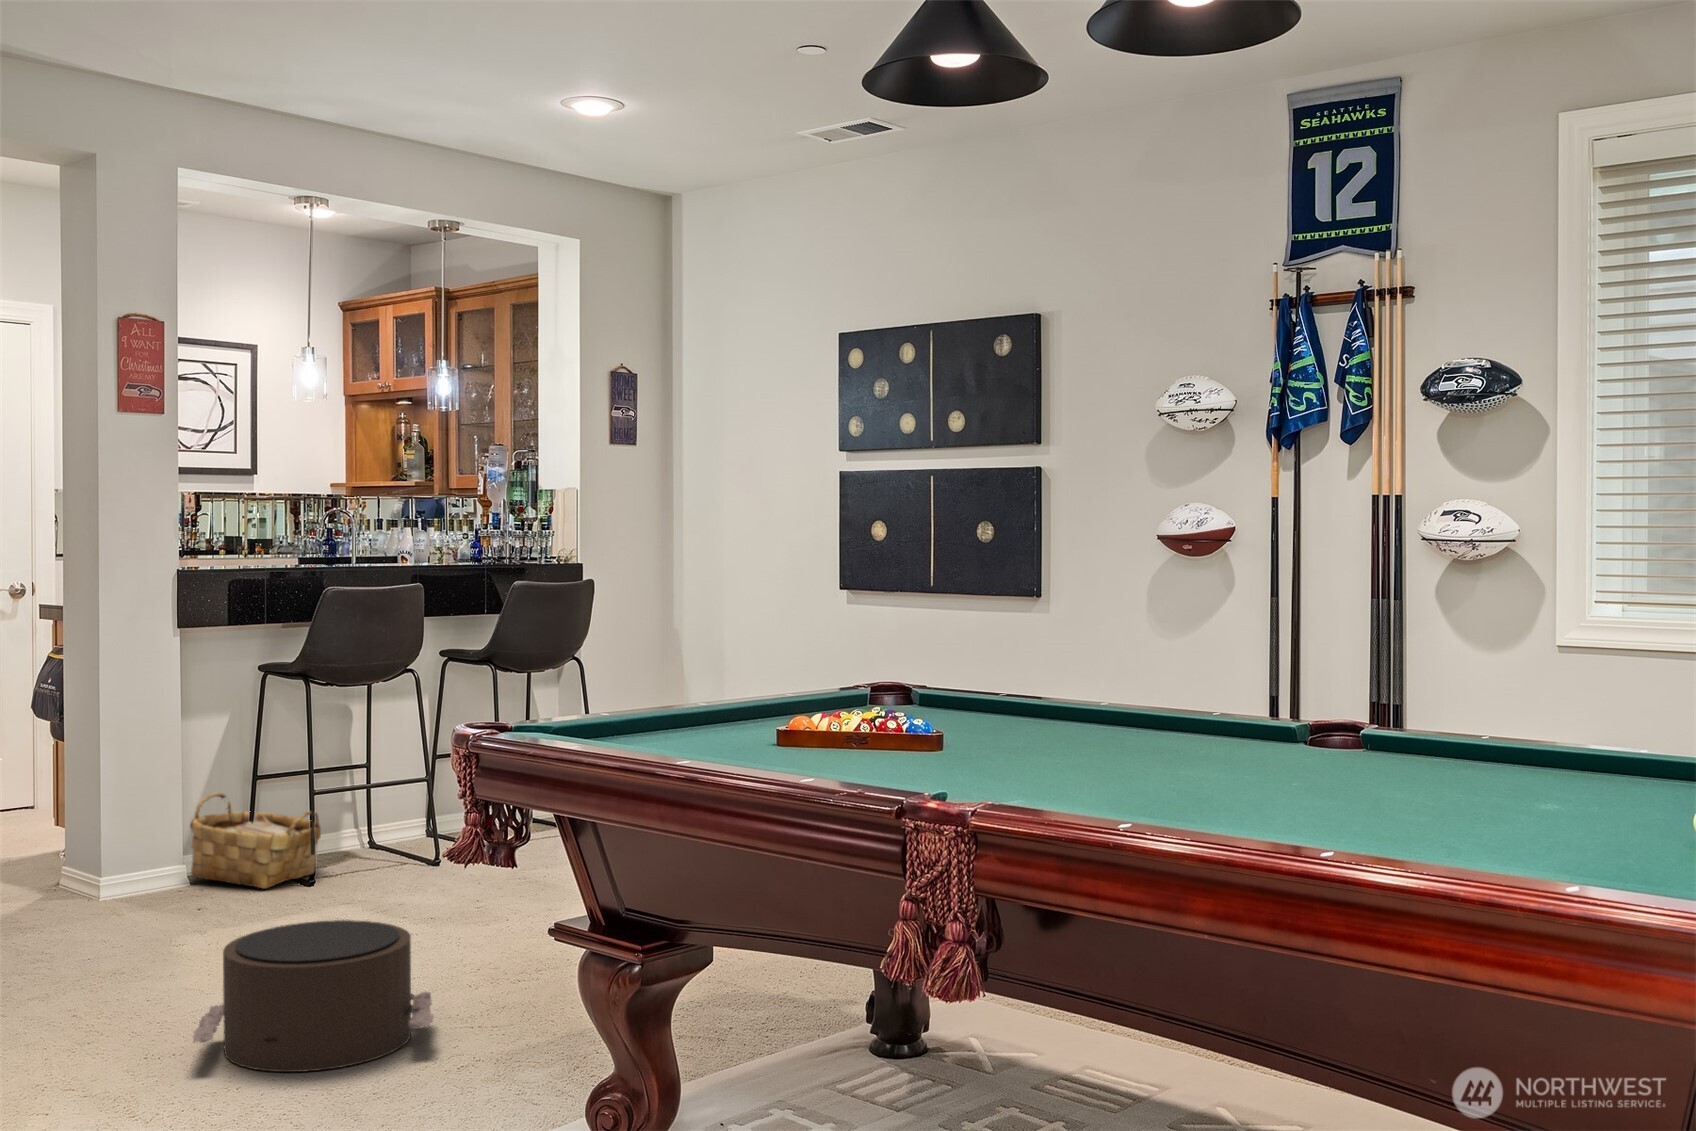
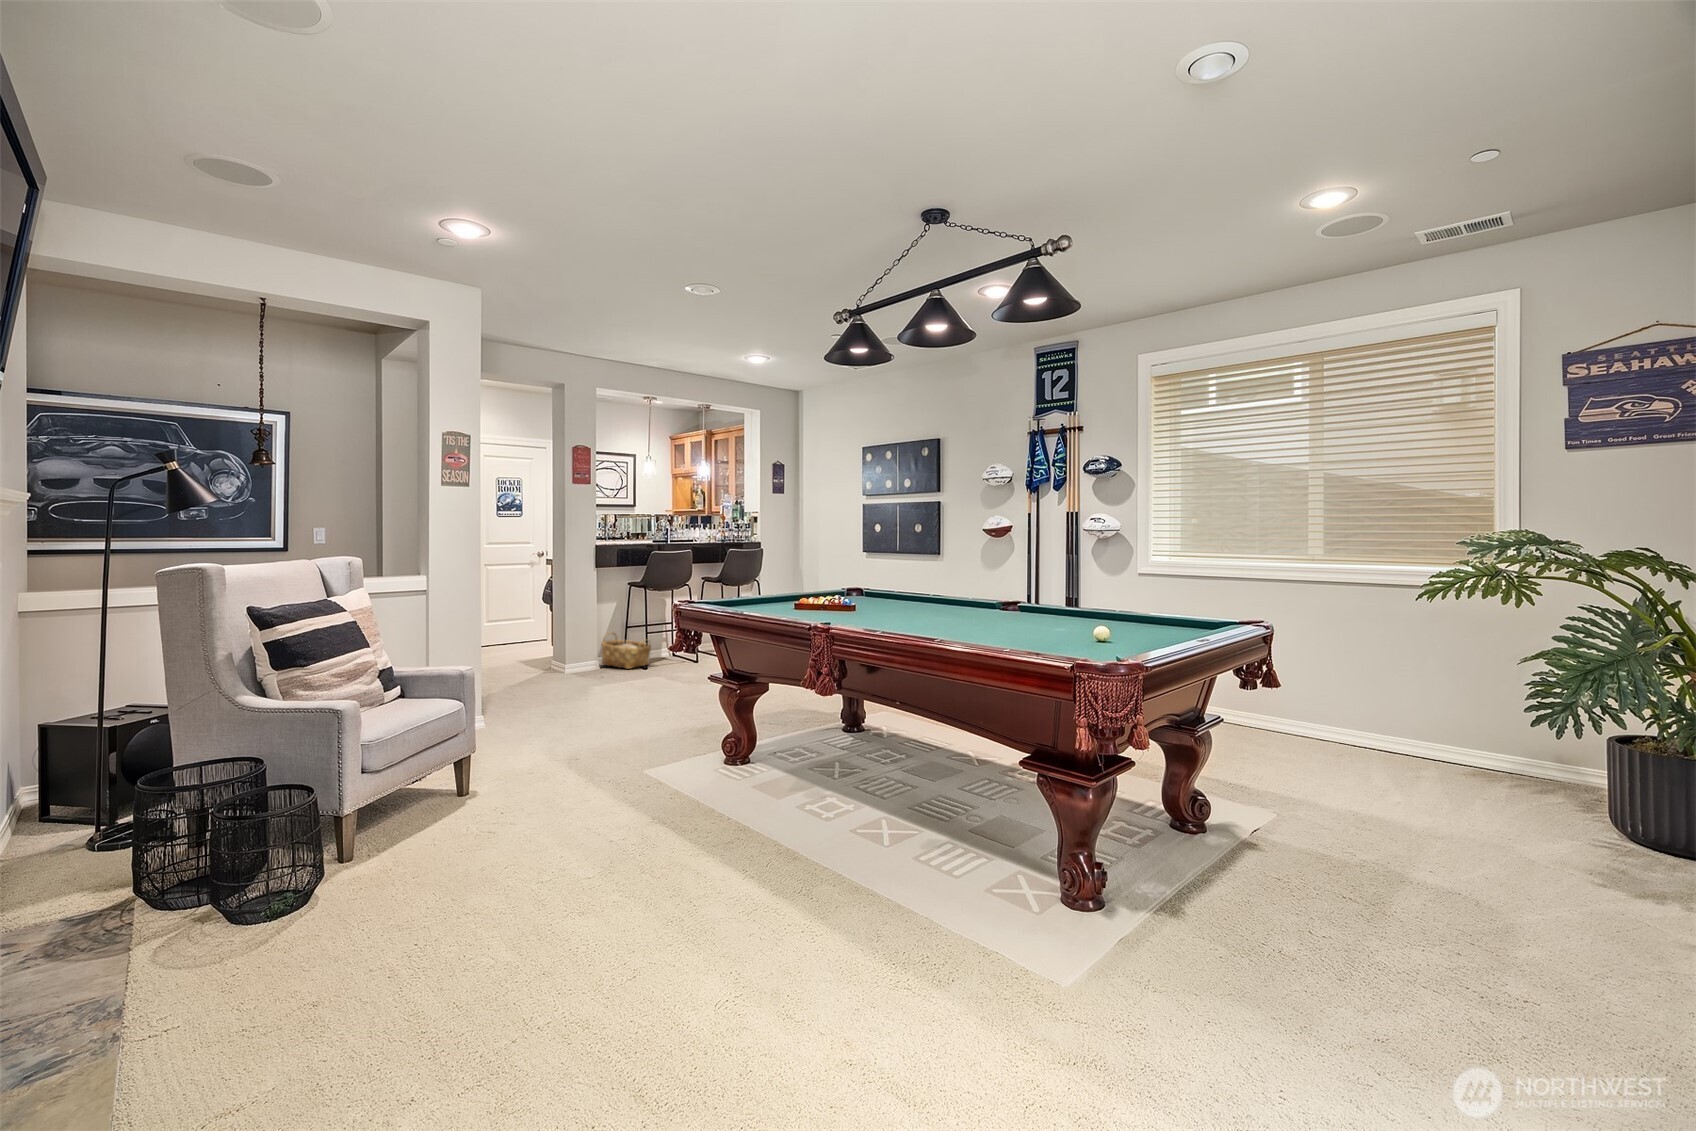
pouf: present [193,920,434,1072] -> none [590,673,679,724]

